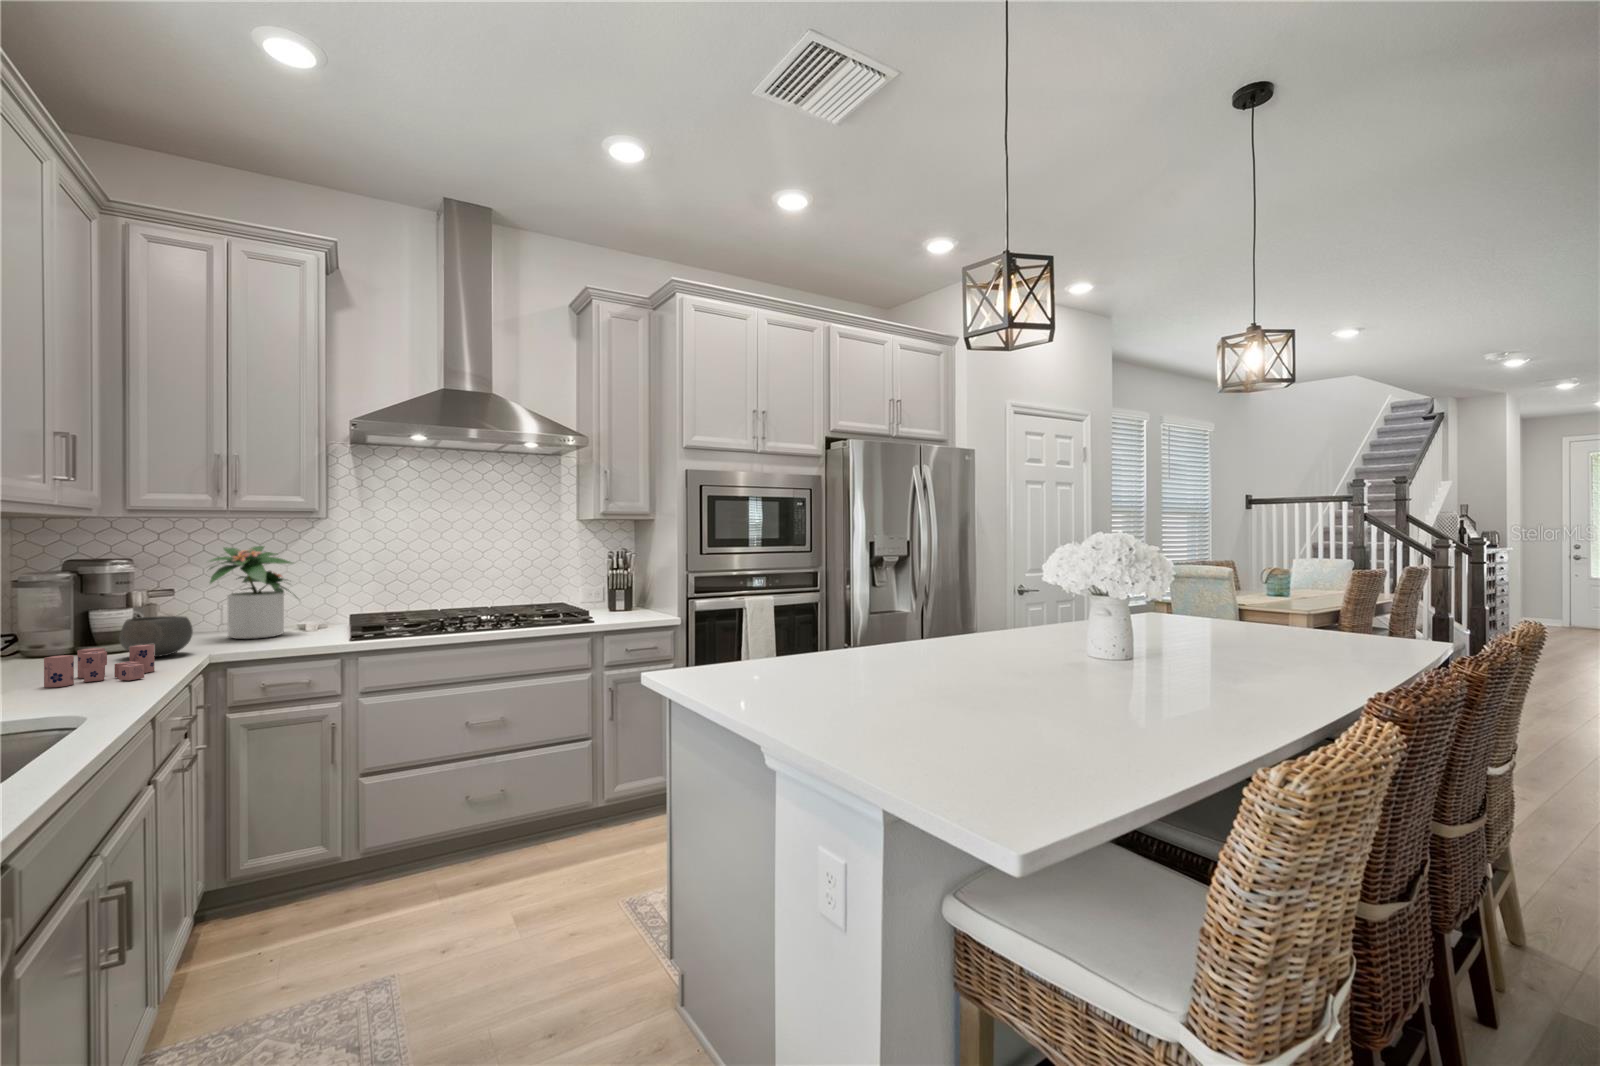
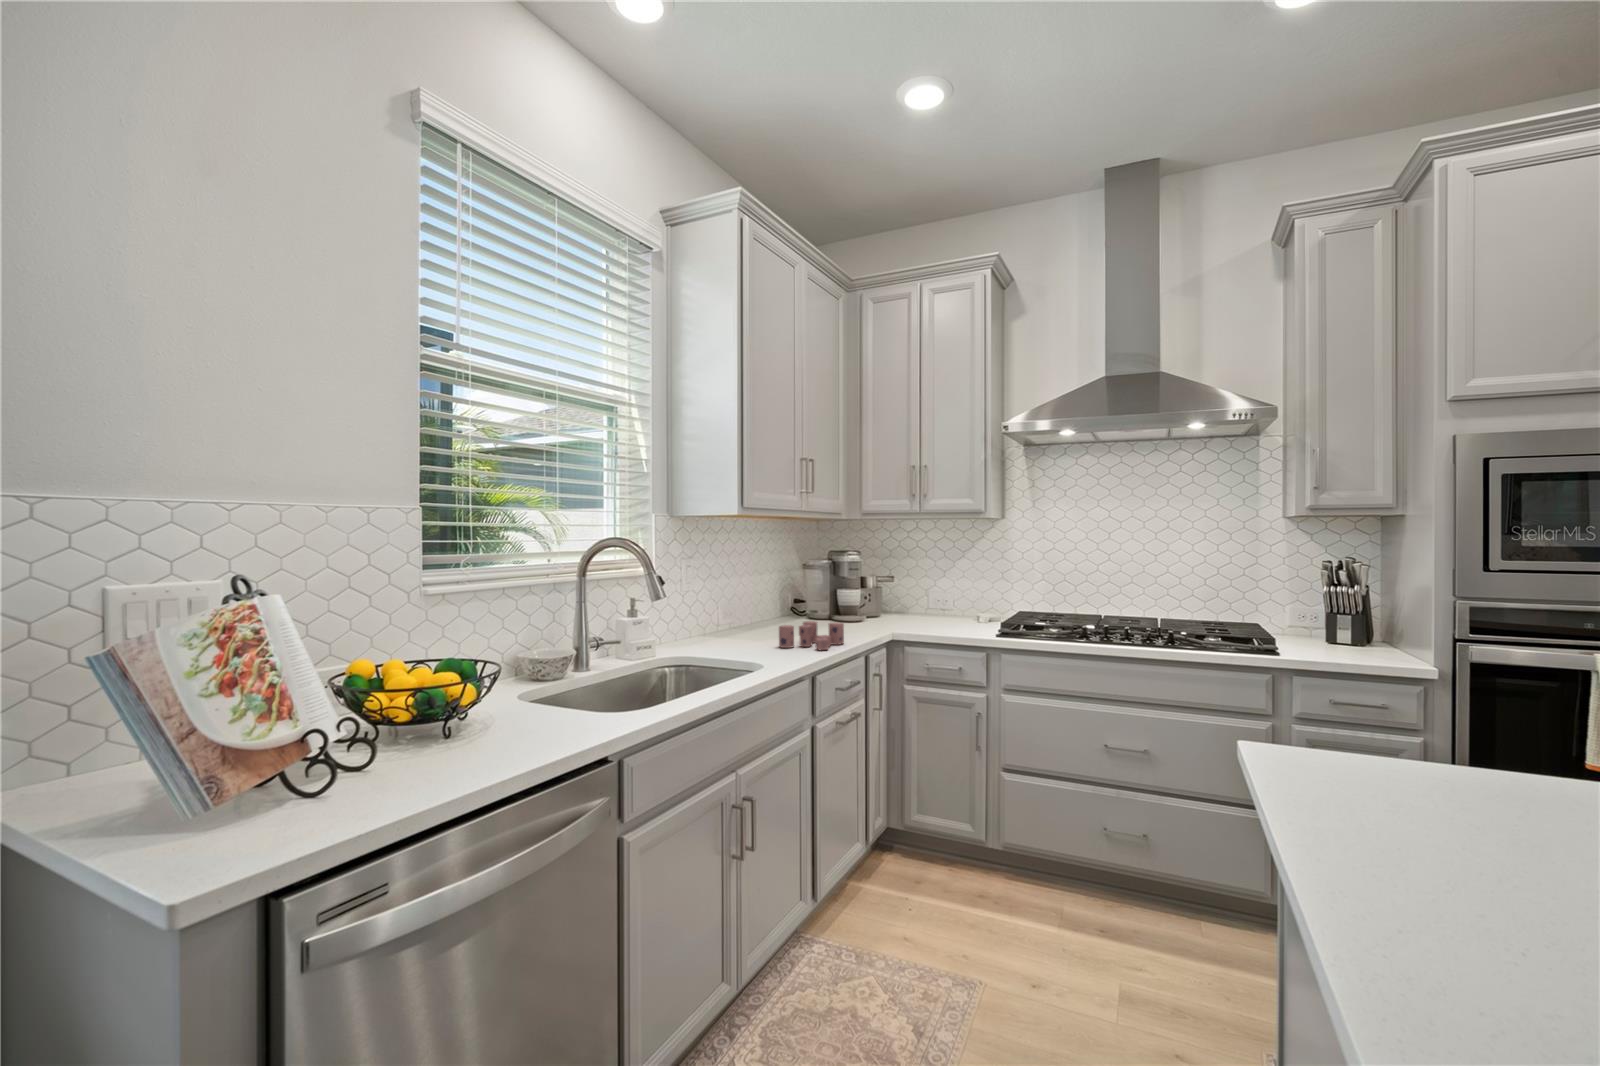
potted plant: present [210,546,296,639] -> none [905,543,974,622]
bowl: present [119,616,193,657] -> none [842,598,885,630]

